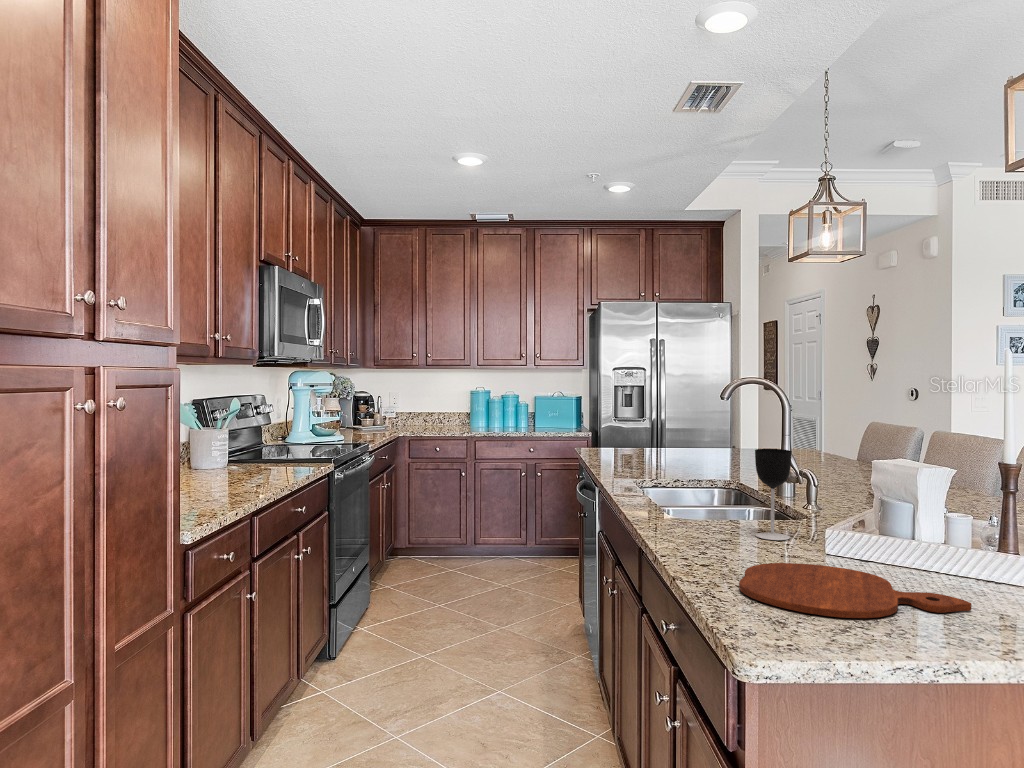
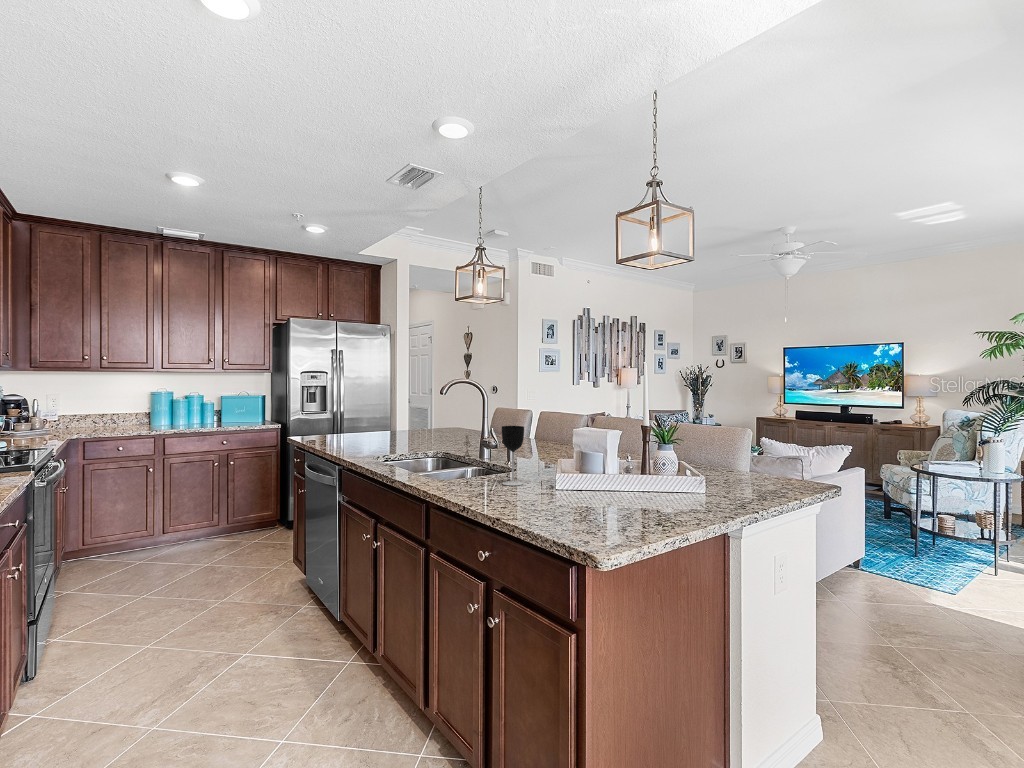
cutting board: present [739,563,972,618] -> none [533,495,654,525]

